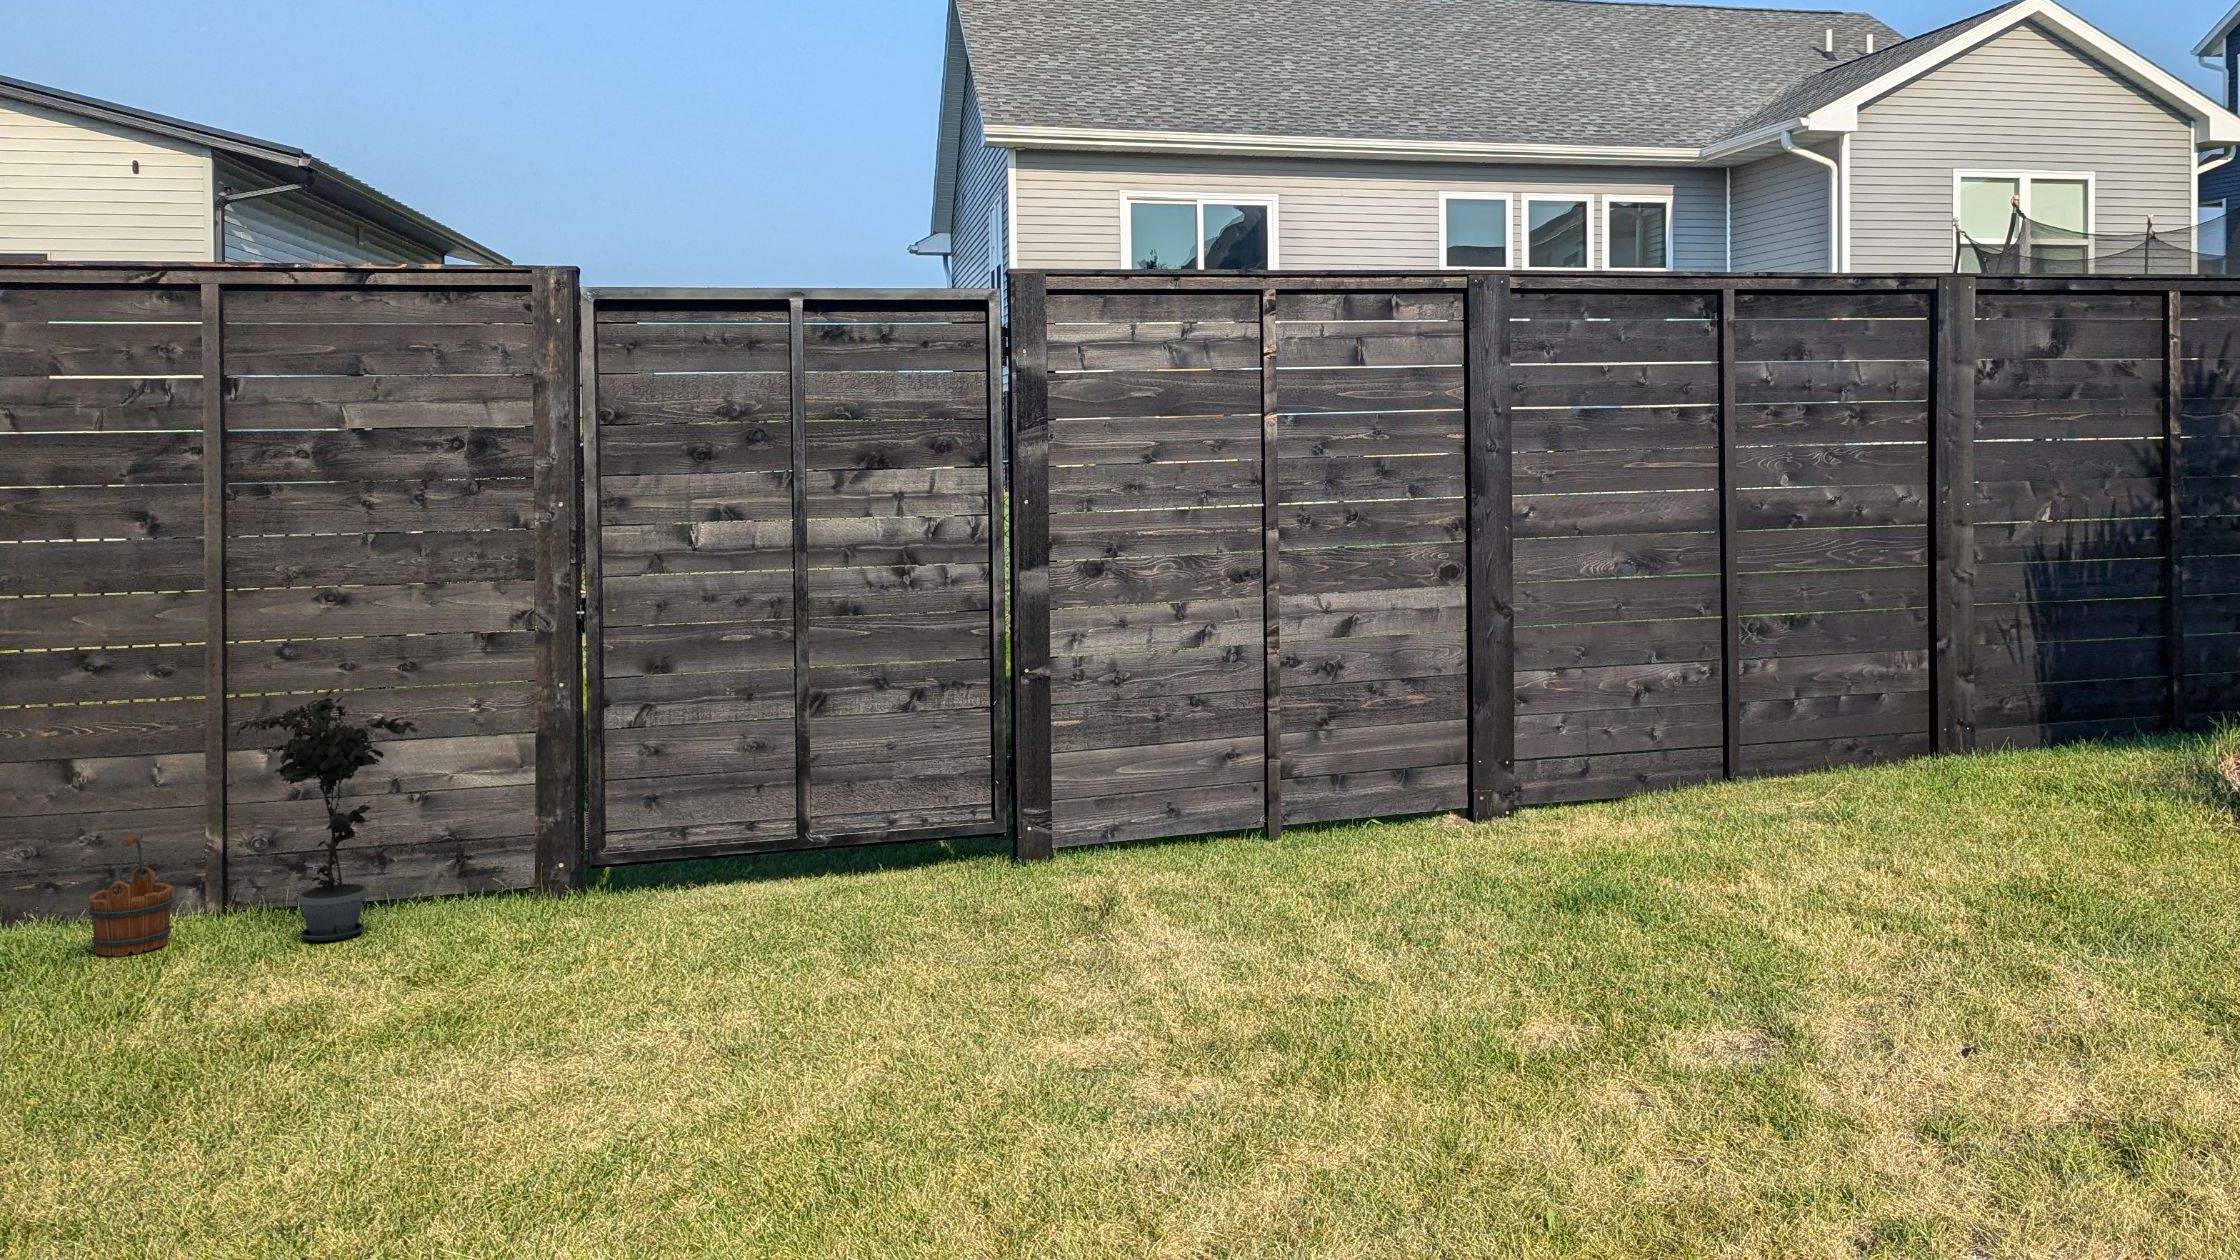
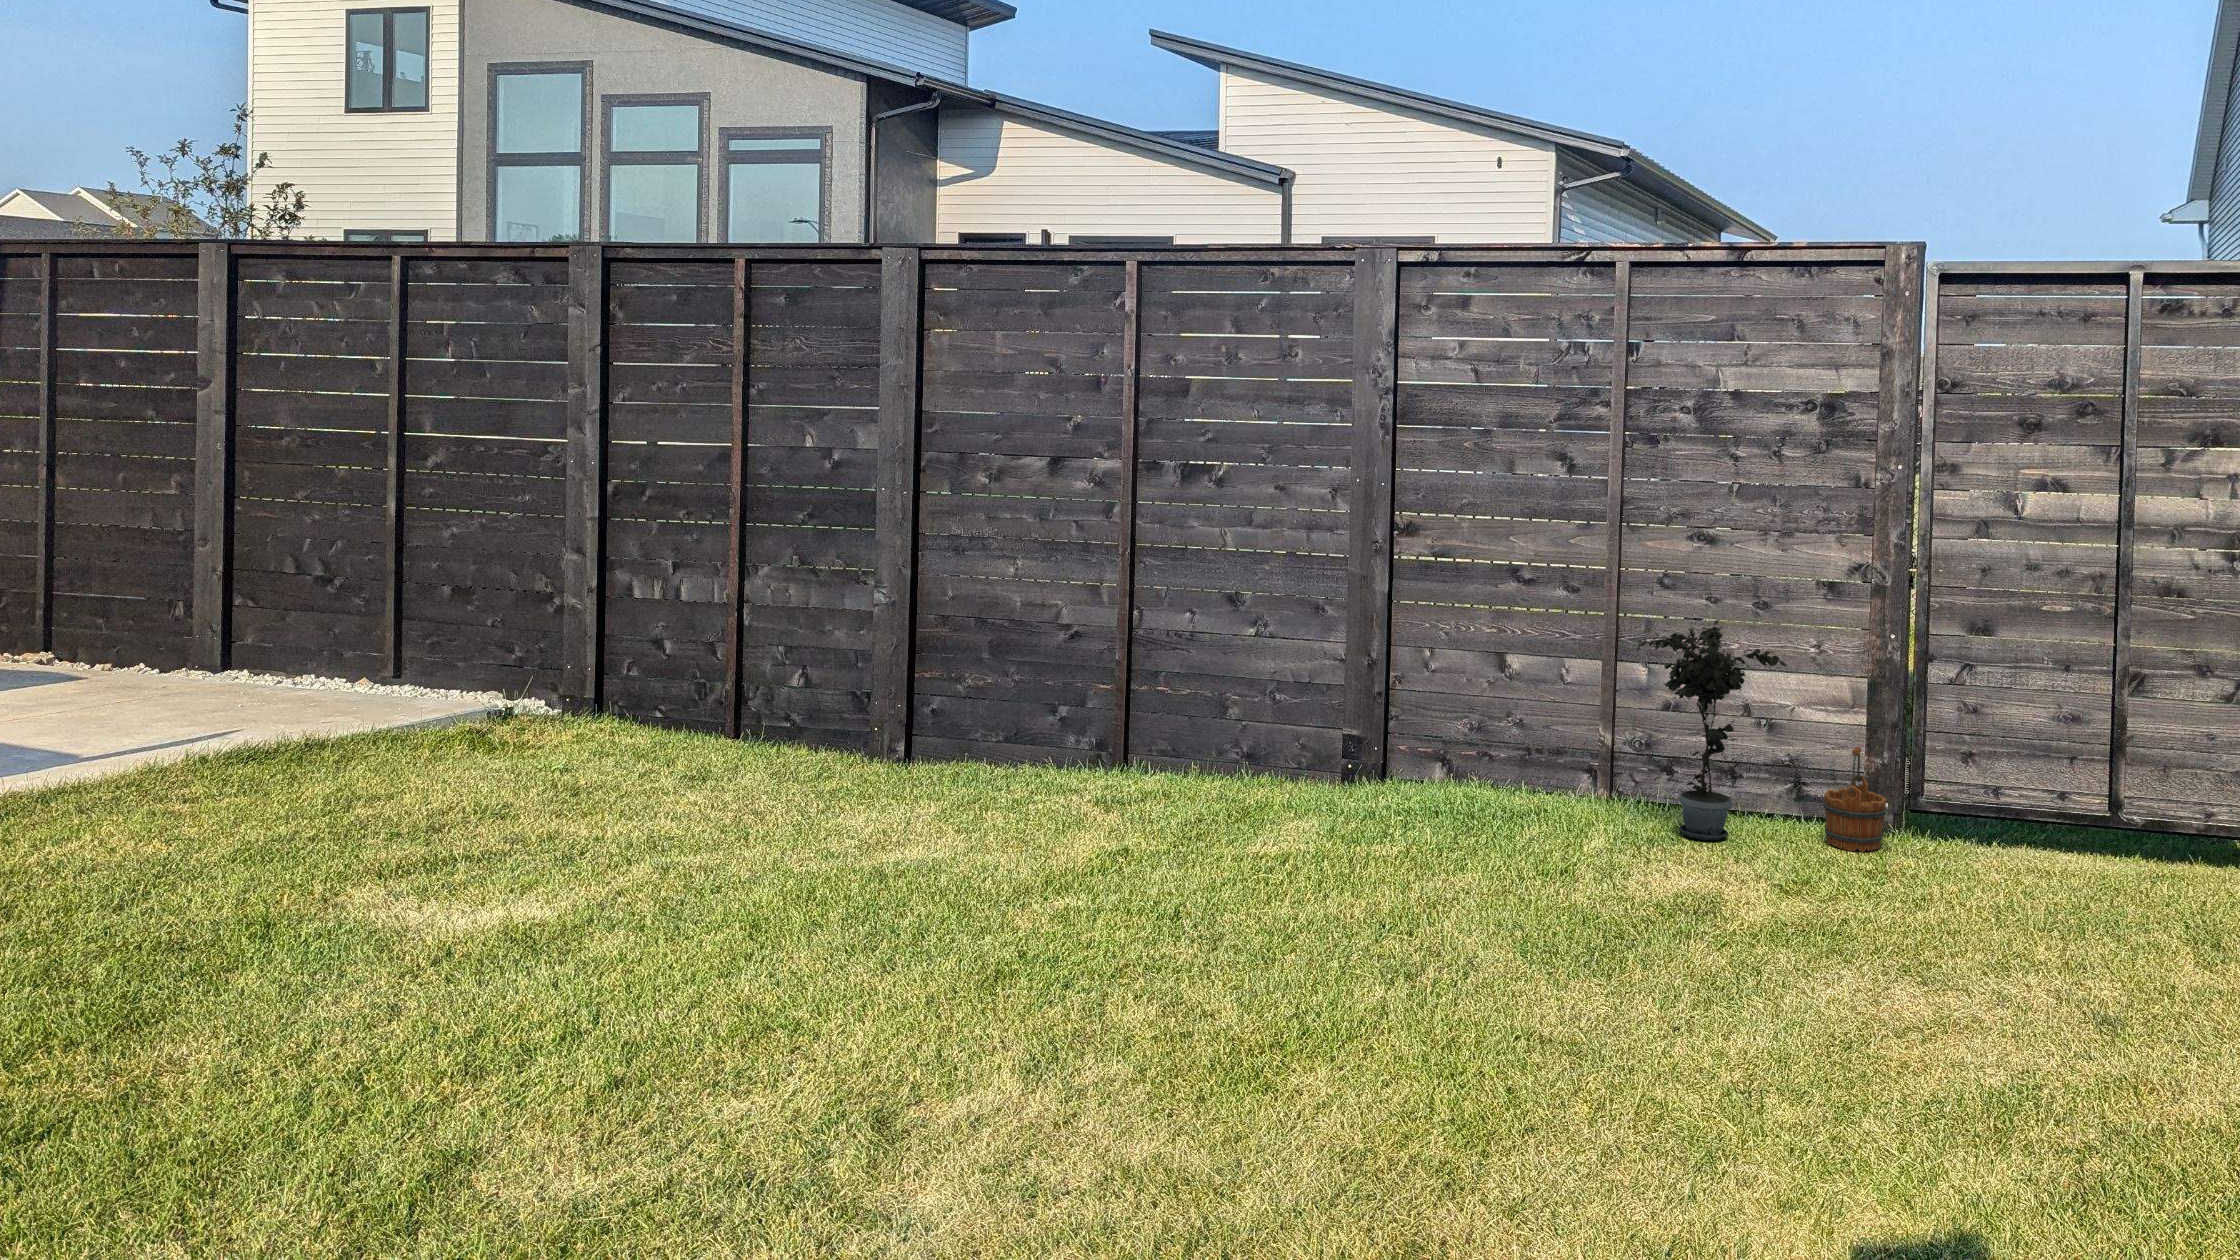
wooden bucket: present [89,835,173,956] -> present [1824,747,1886,852]

